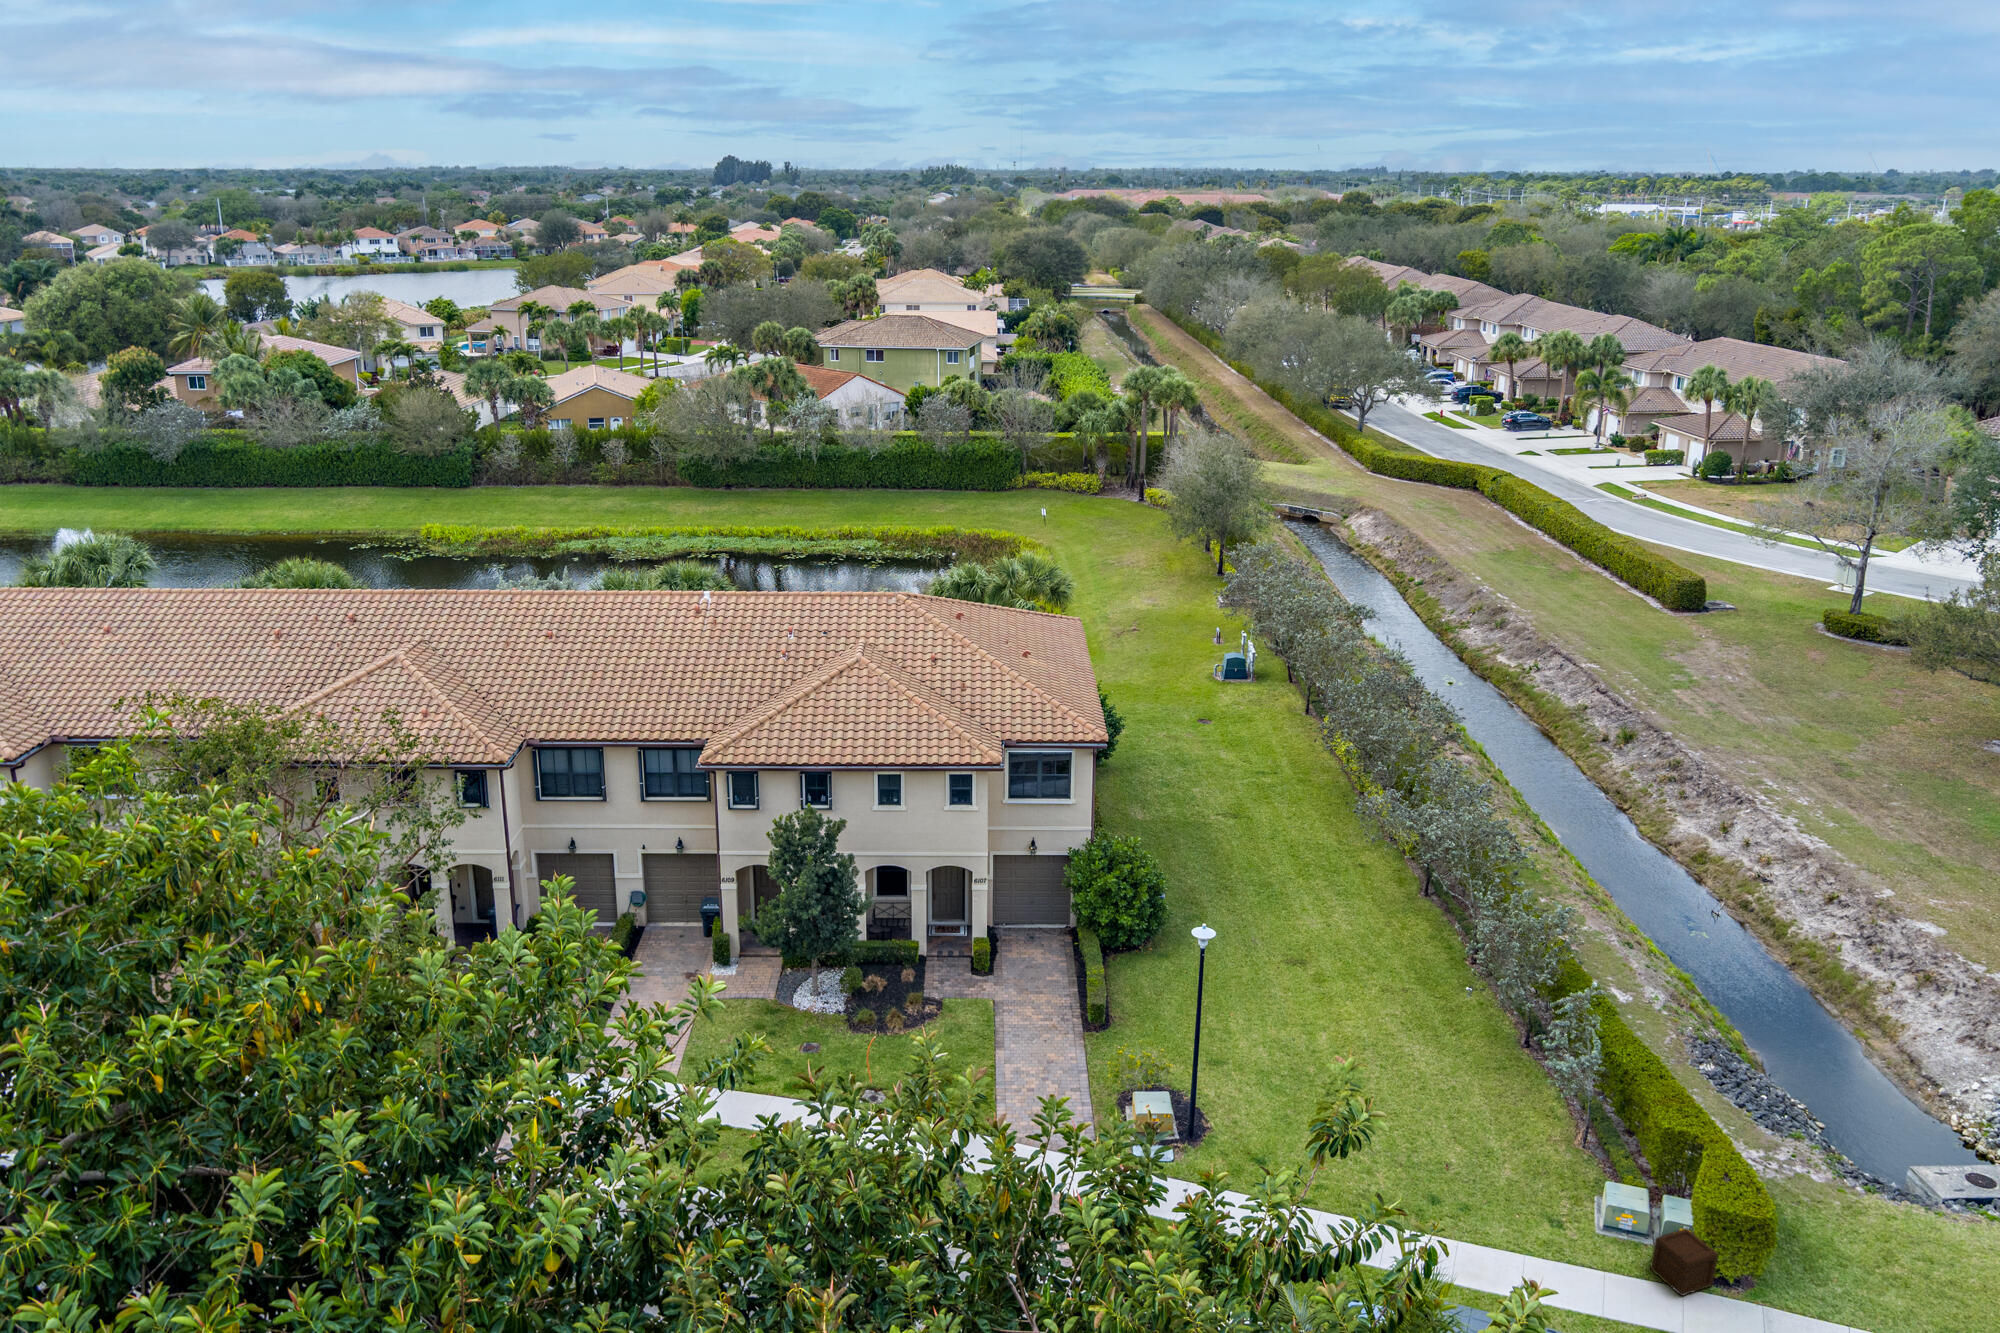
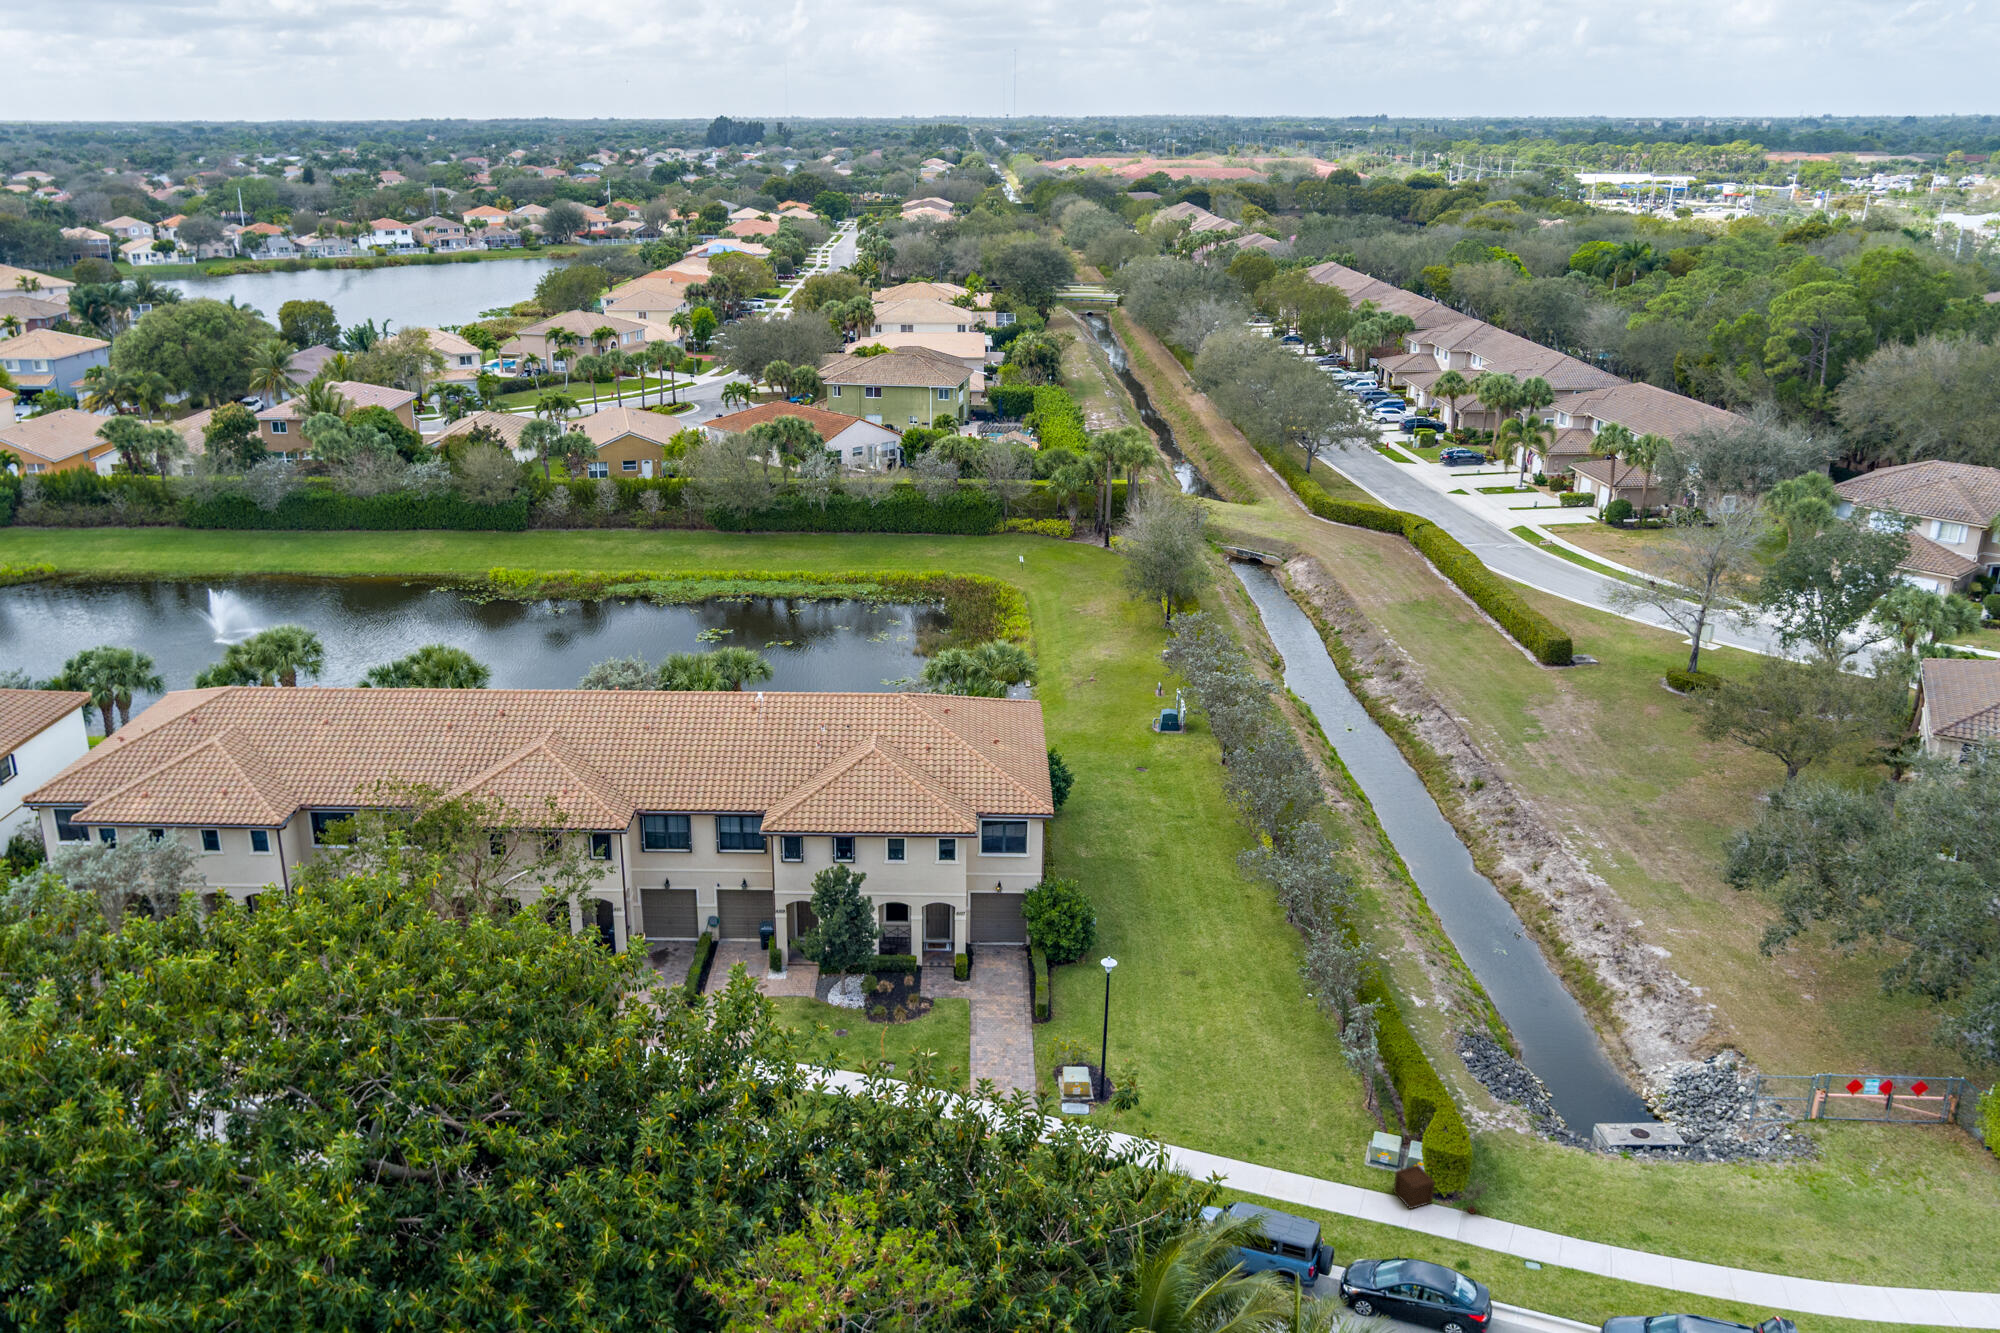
potted tree: none [1760,1248,1802,1302] -> present [1462,1180,1487,1213]

